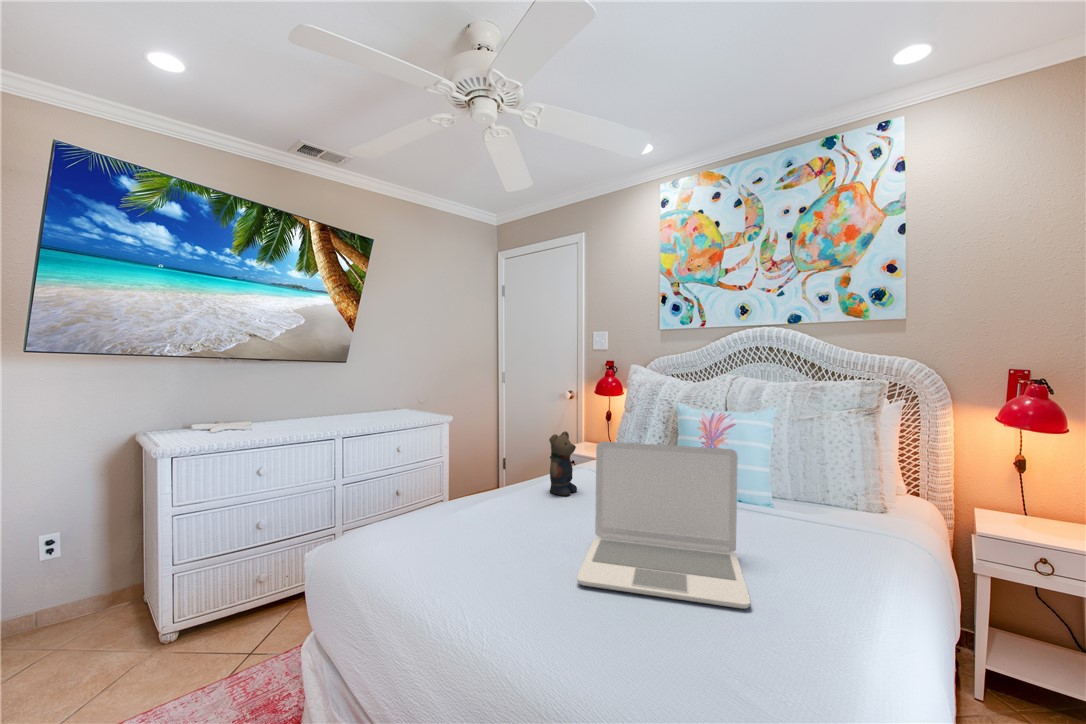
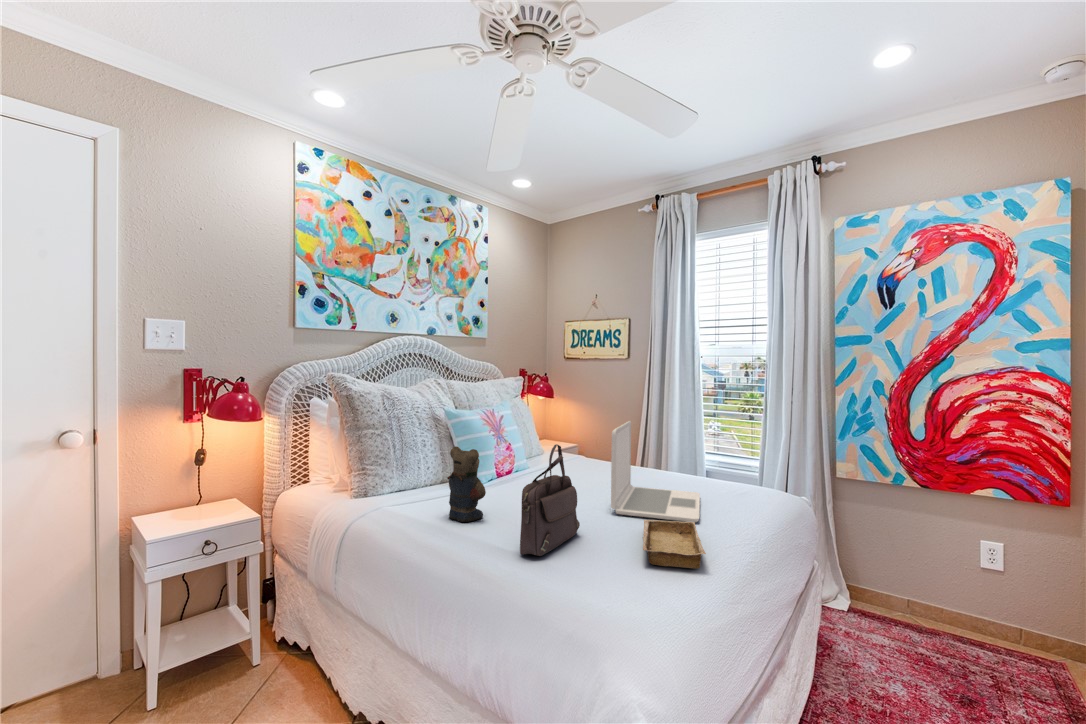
handbag: none [467,433,539,525] -> present [520,444,580,556]
tray: none [422,530,545,576] -> present [643,520,706,568]

